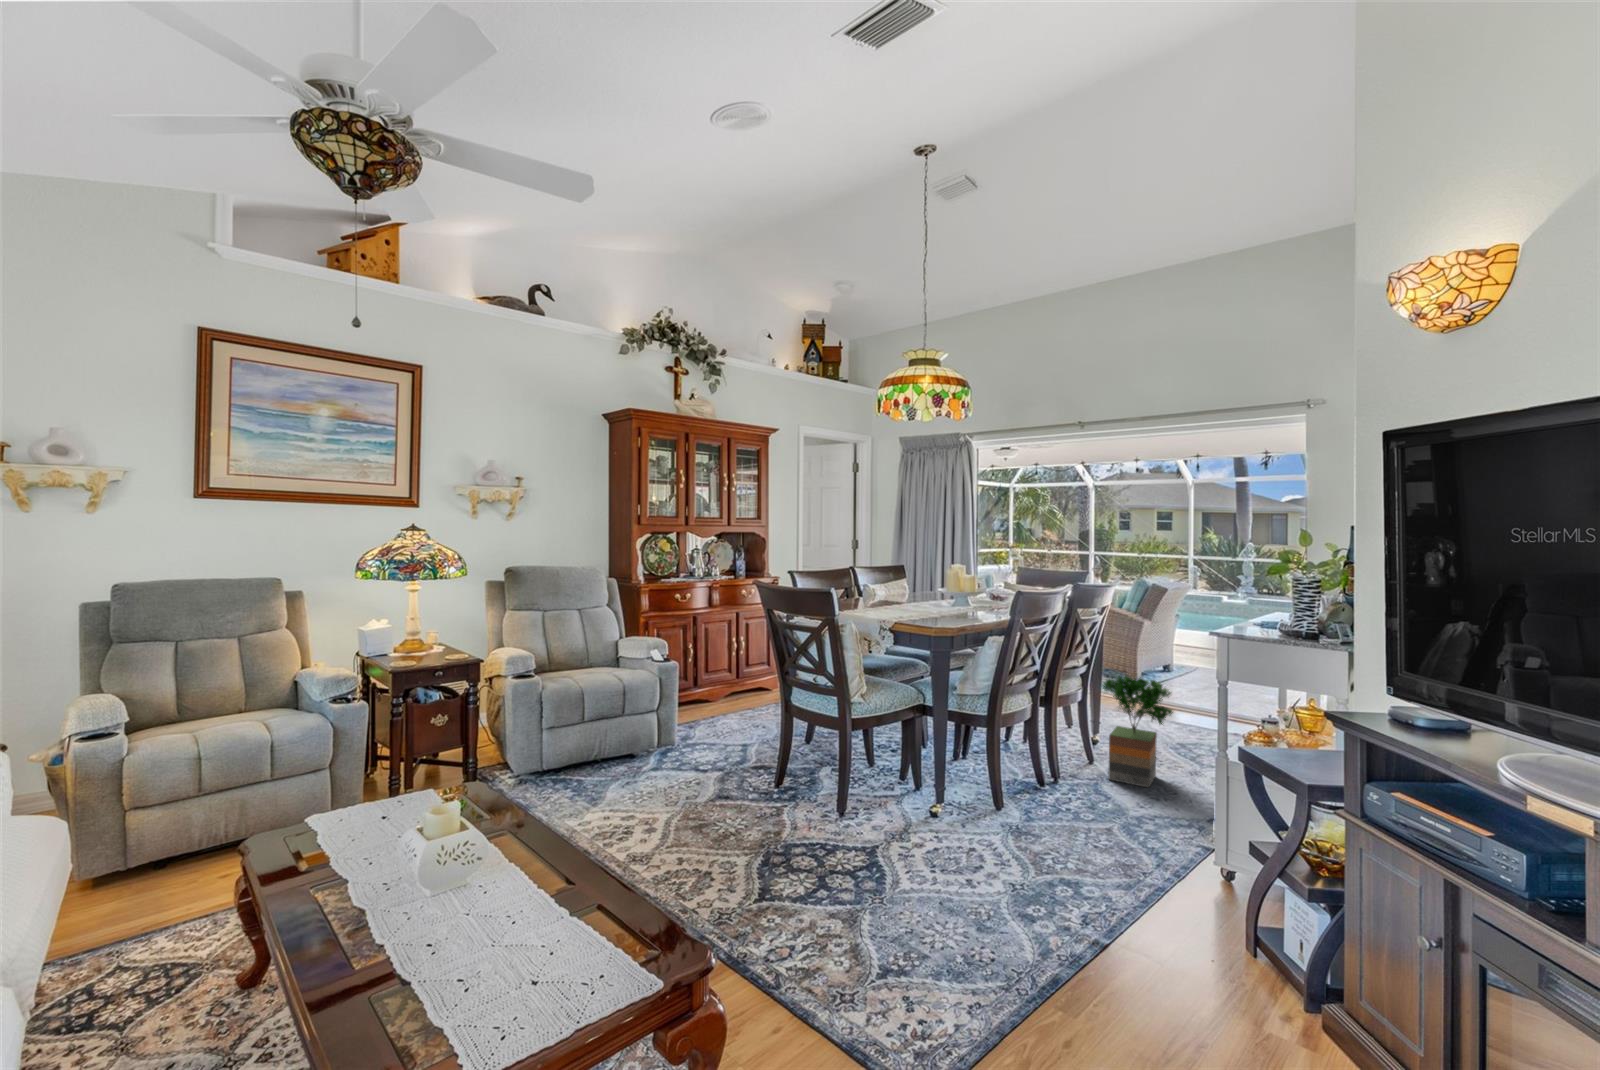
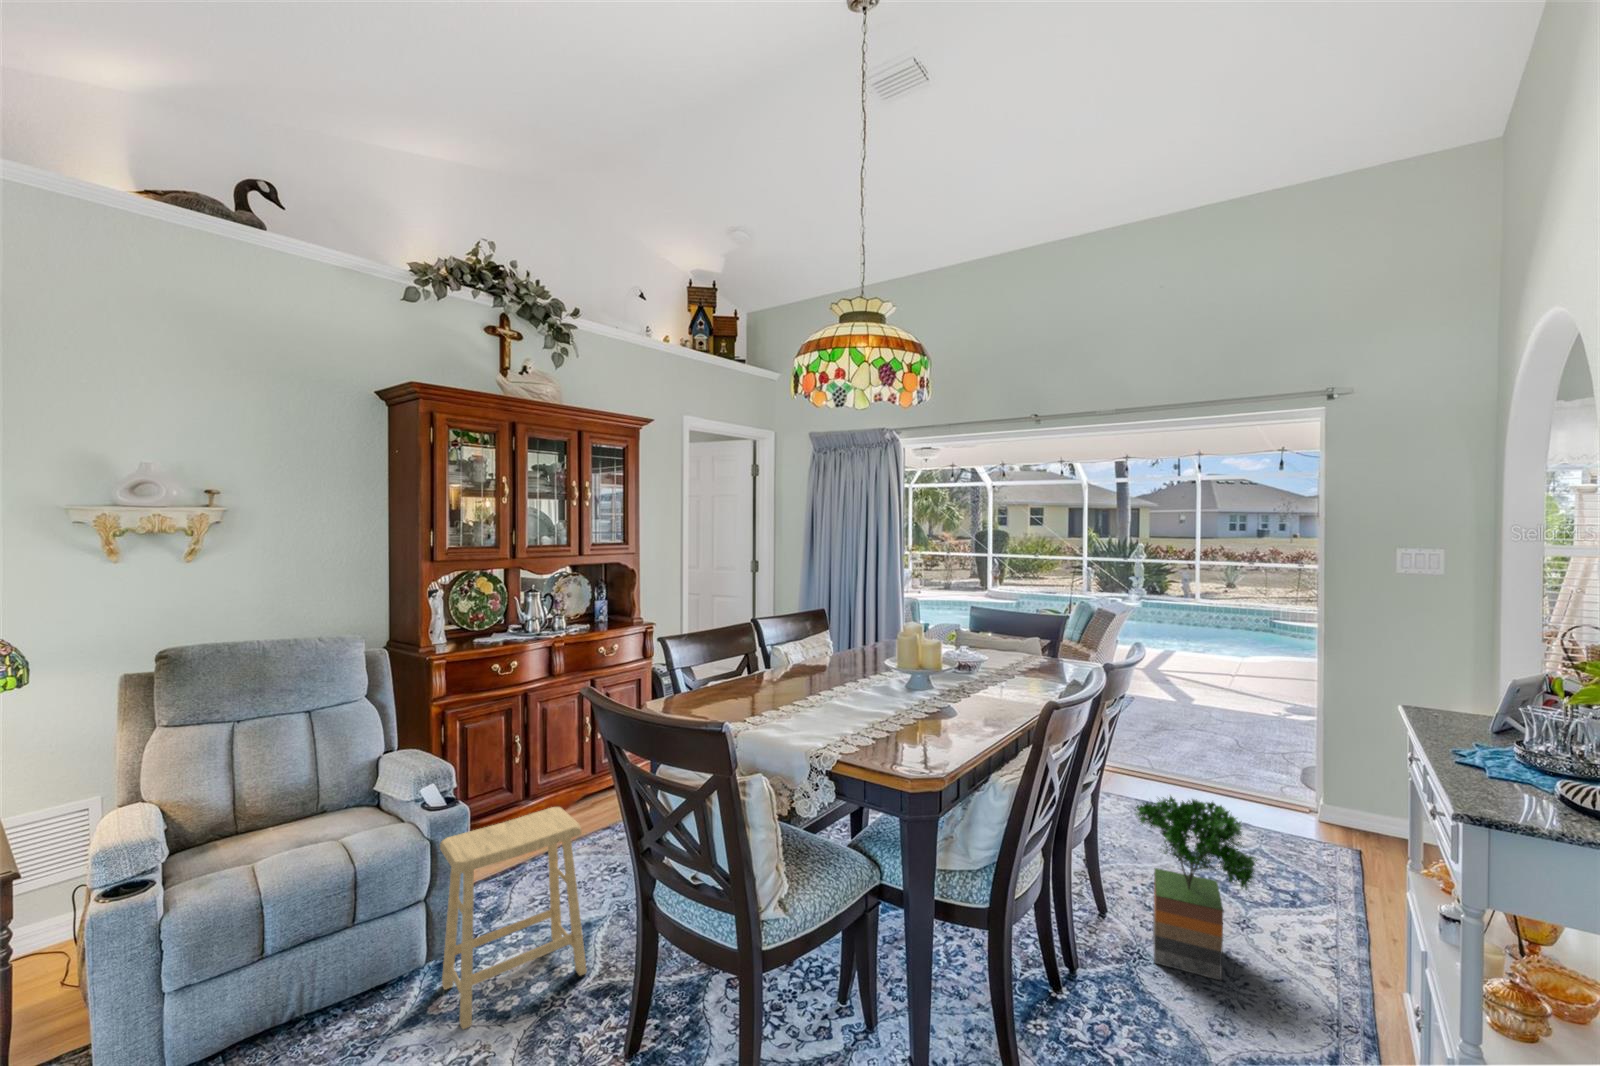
footstool: none [667,667,748,775] -> present [440,807,587,1029]

